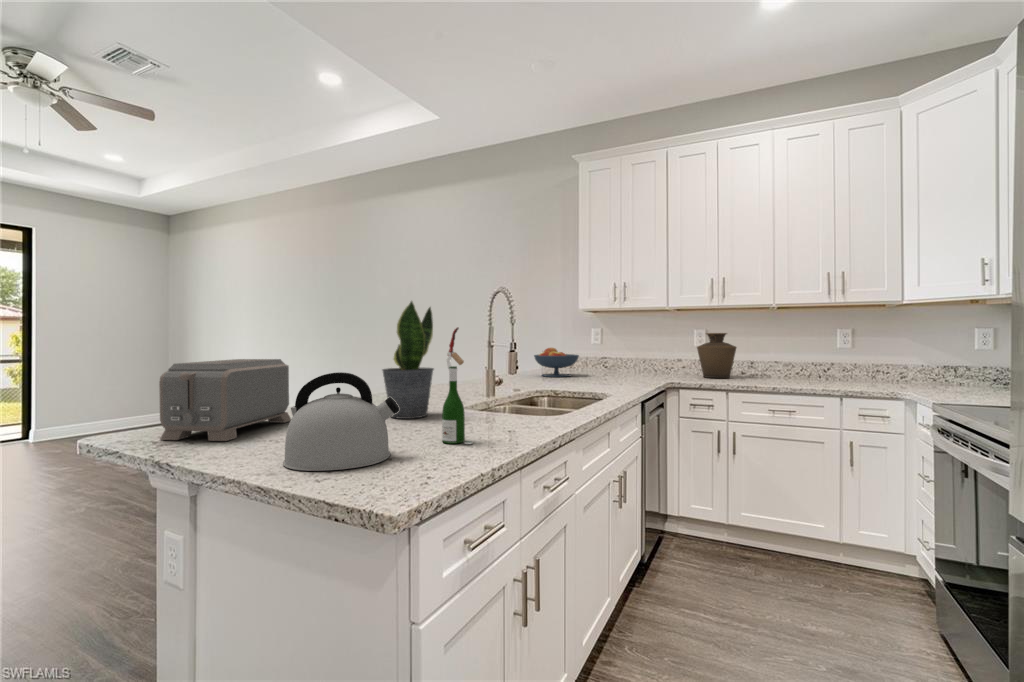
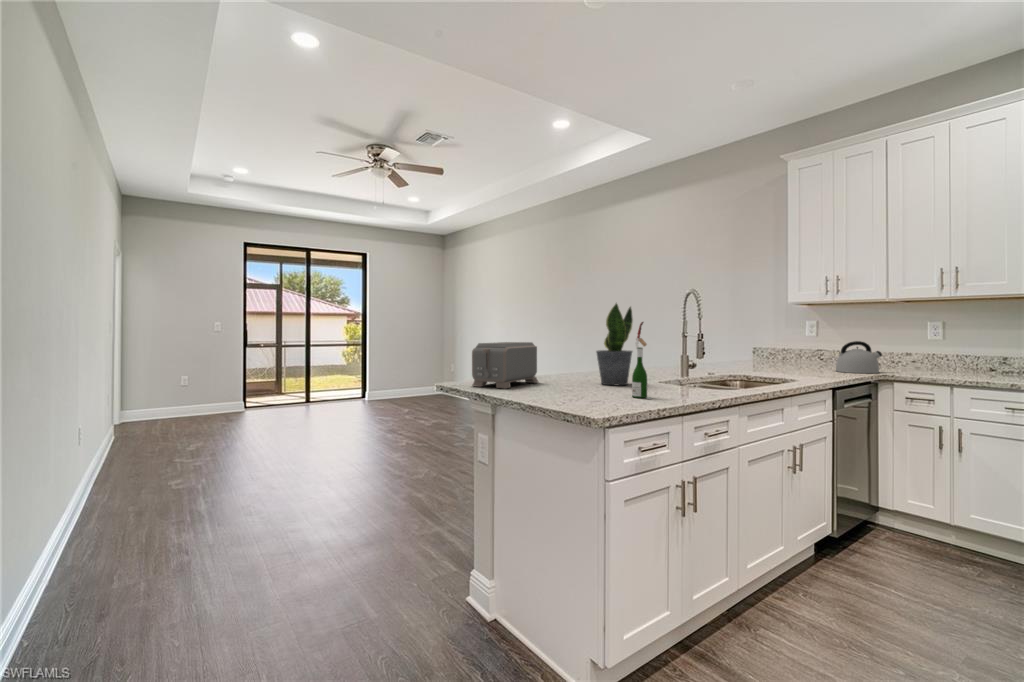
vase: present [697,333,736,378] -> none [929,325,984,374]
fruit bowl: present [534,348,579,377] -> none [738,339,786,367]
kettle: present [283,372,399,471] -> present [836,341,882,373]

